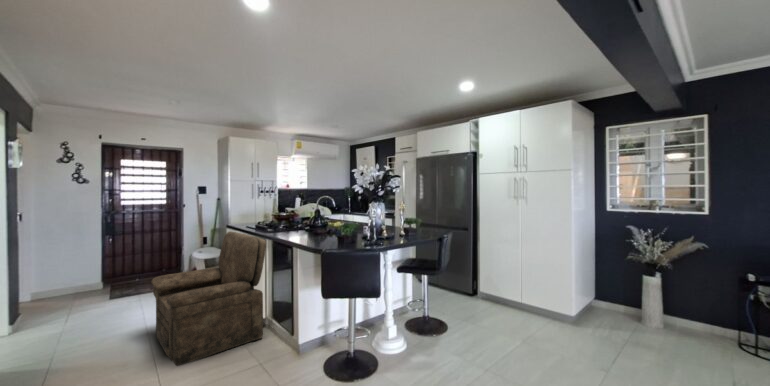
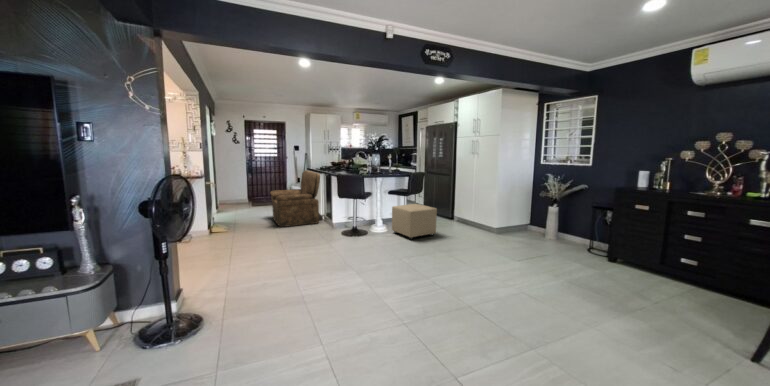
ottoman: none [419,285,499,365] -> present [392,204,437,239]

